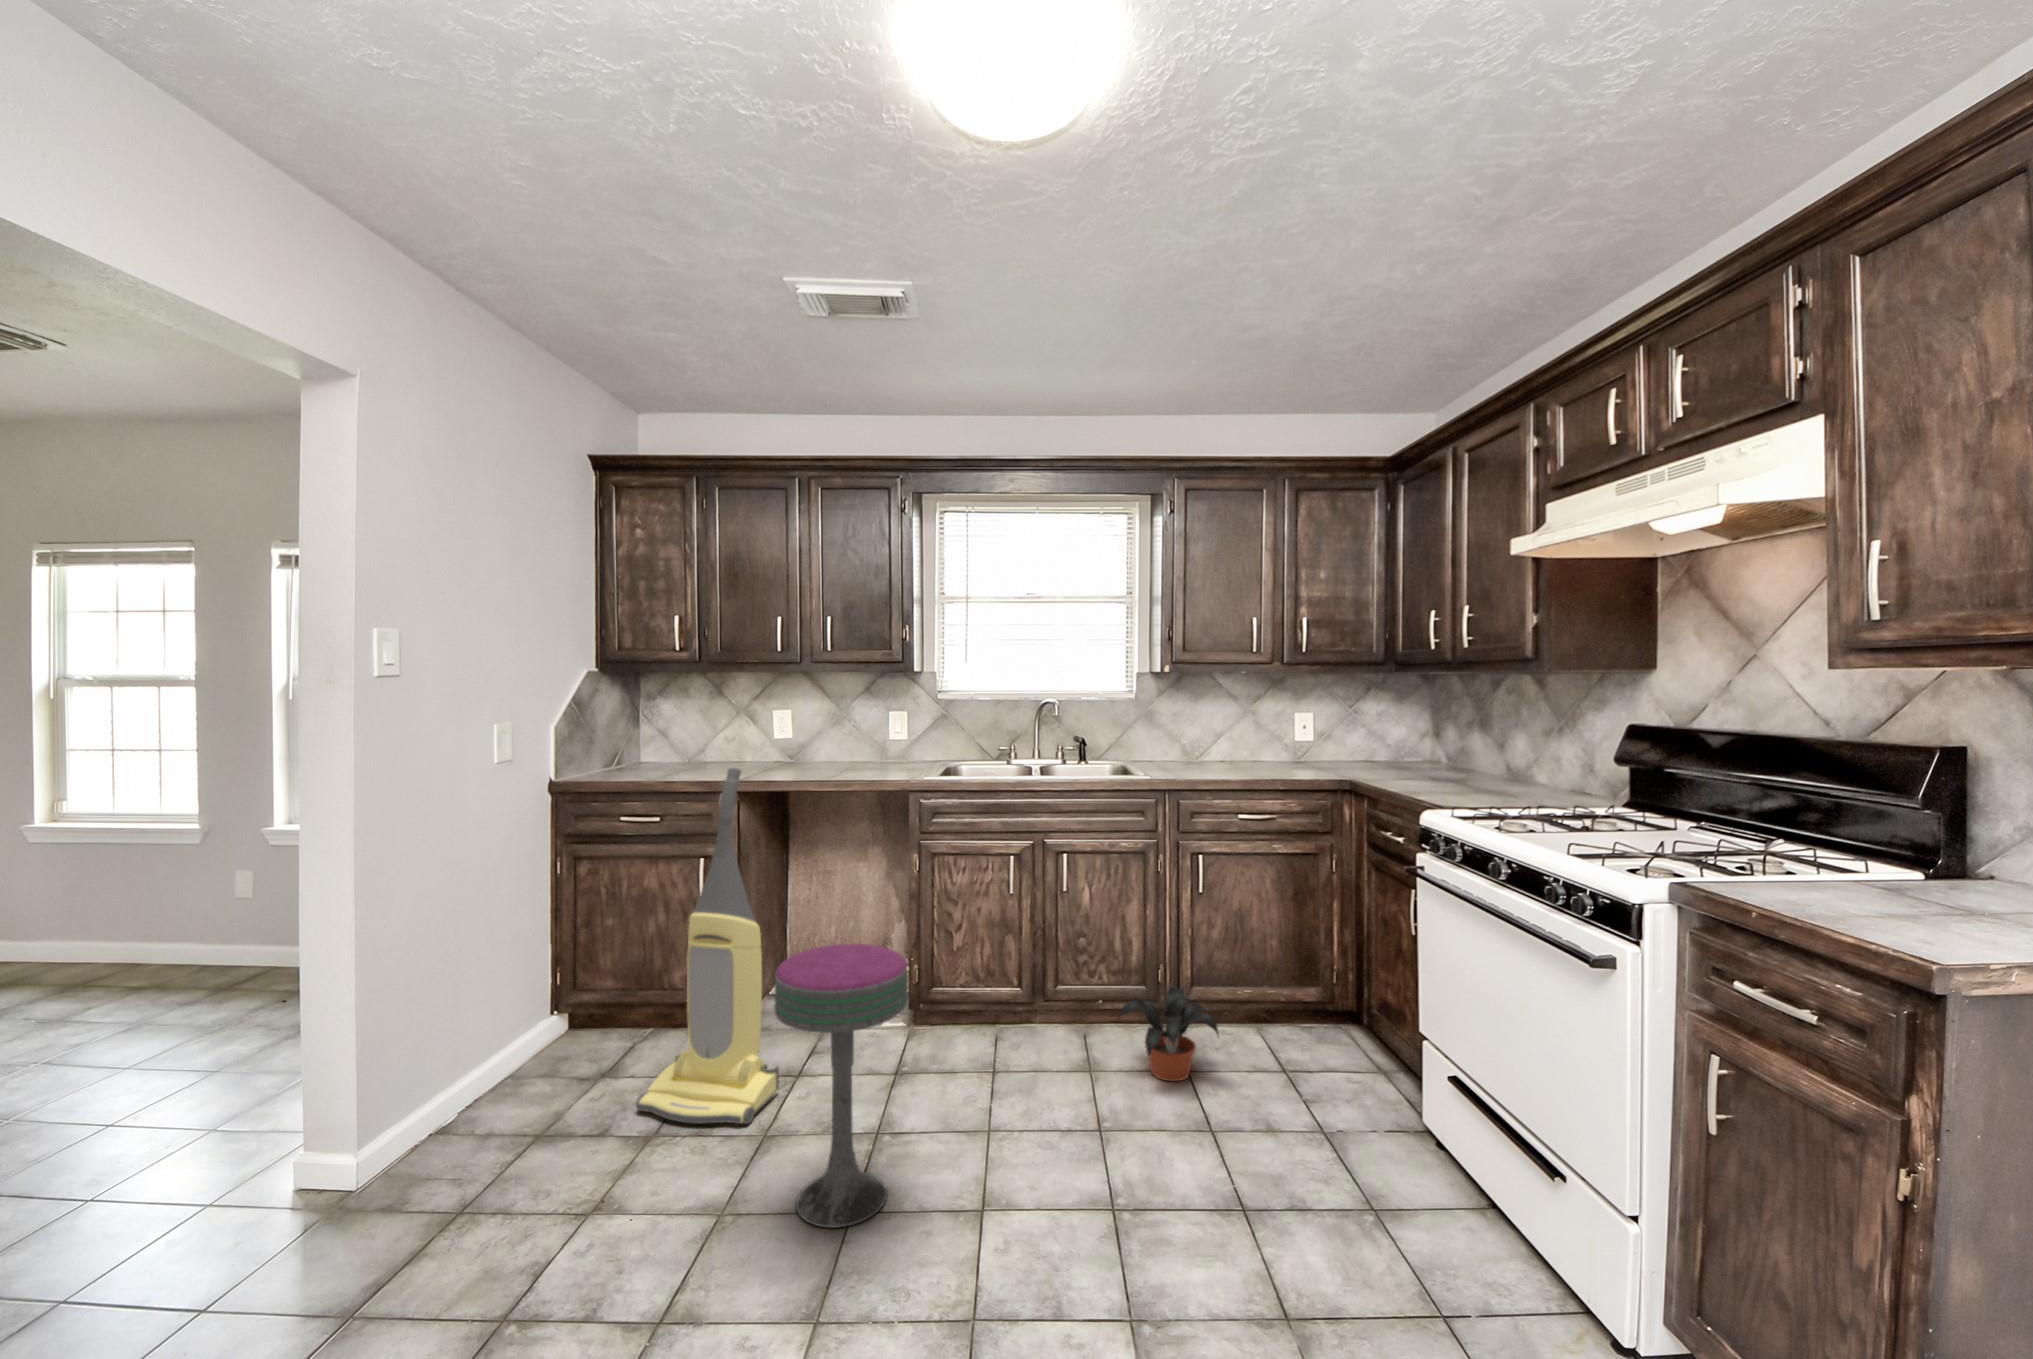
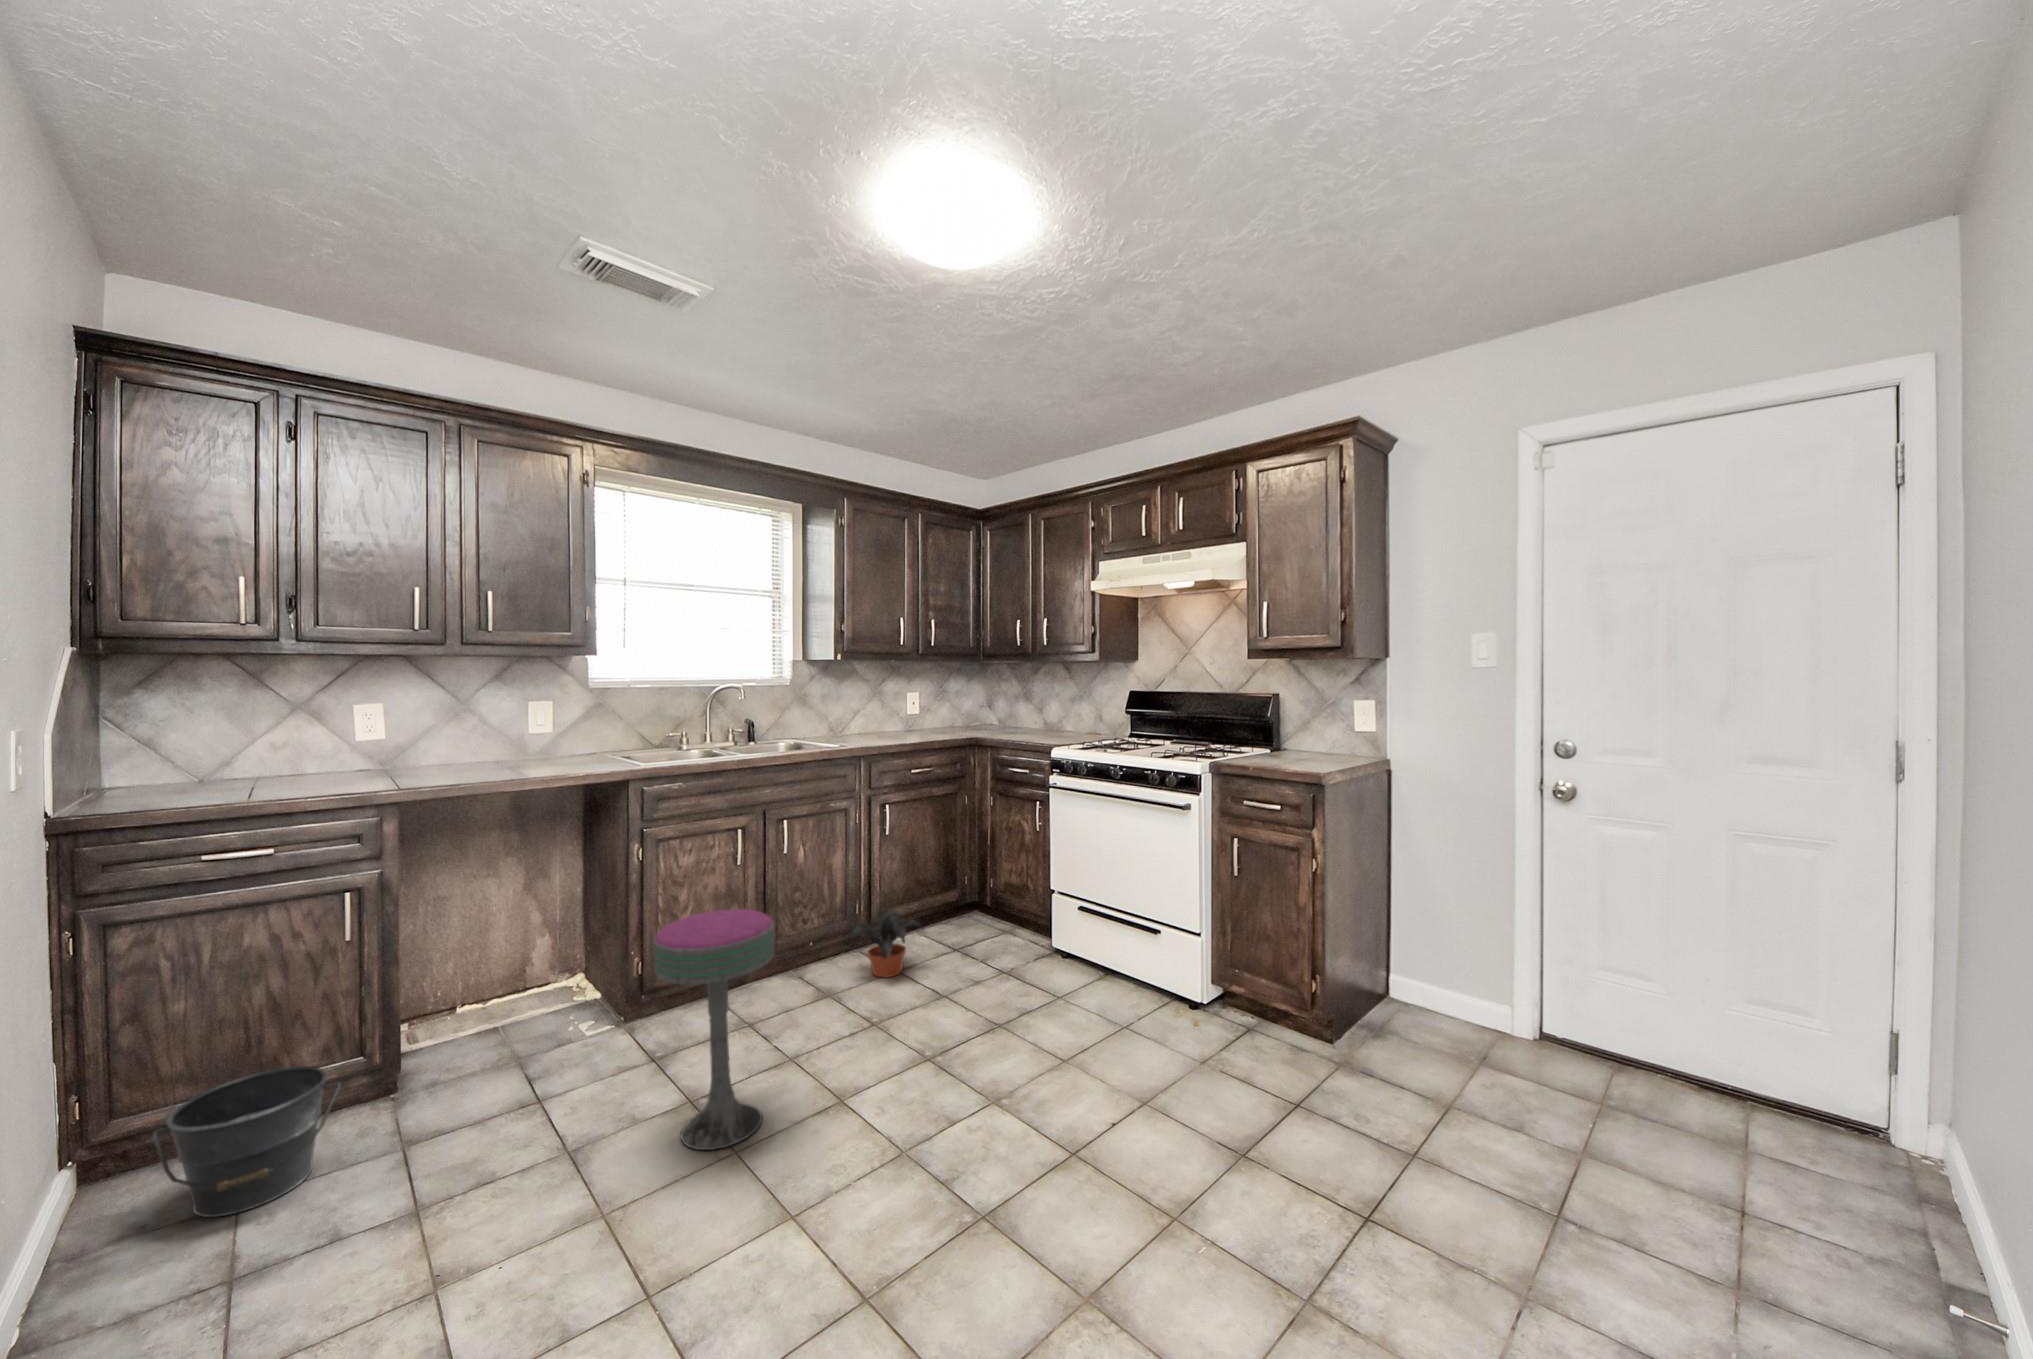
vacuum cleaner: present [636,768,779,1124] -> none [409,781,566,1162]
bucket: none [497,991,615,1103] -> present [153,1066,341,1217]

